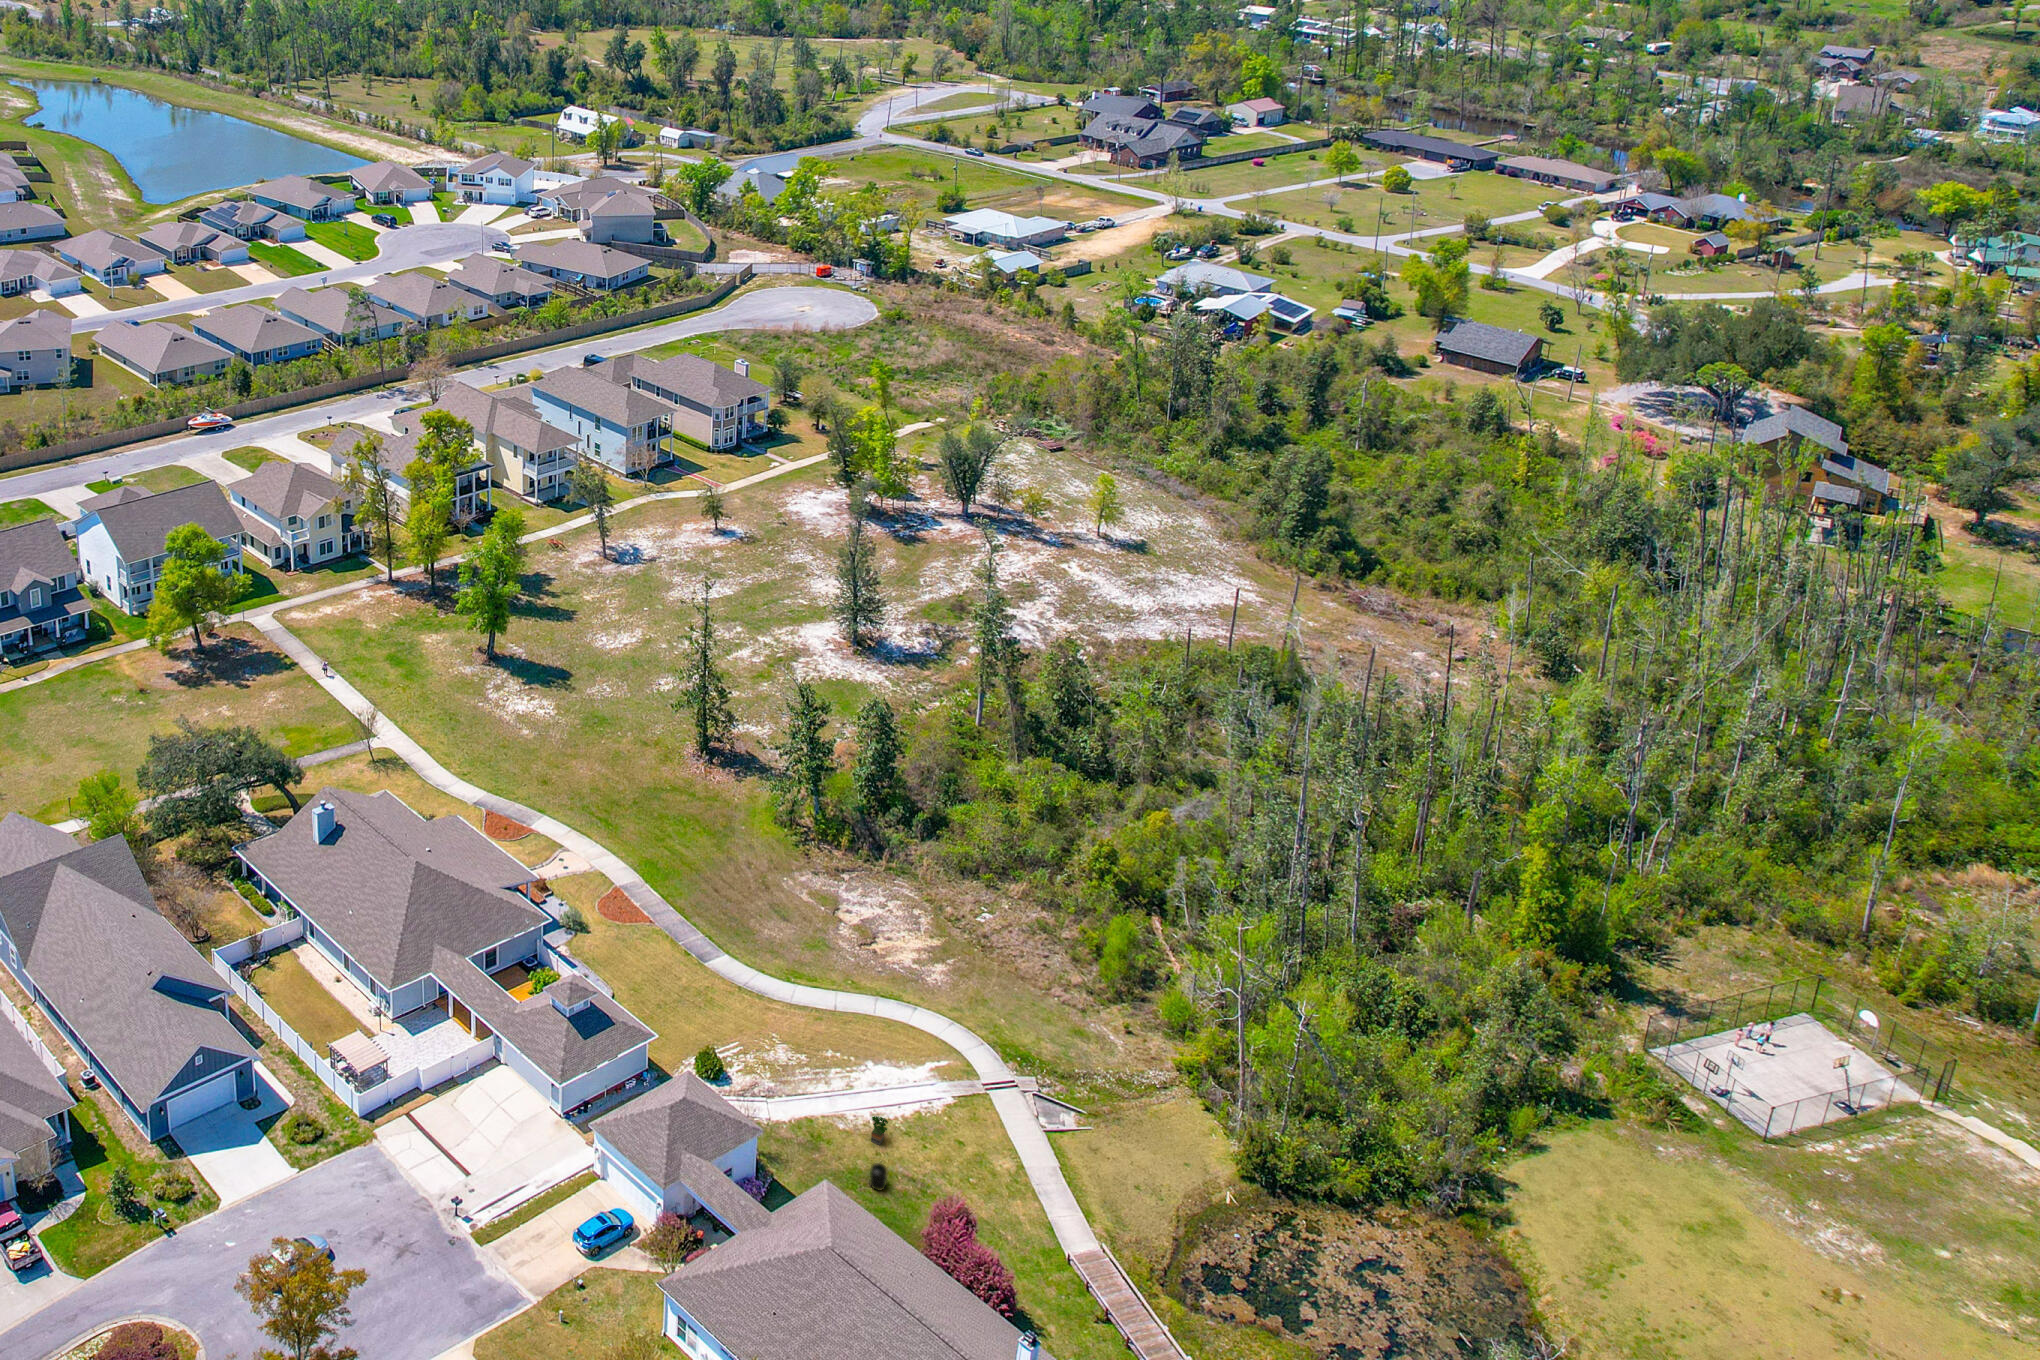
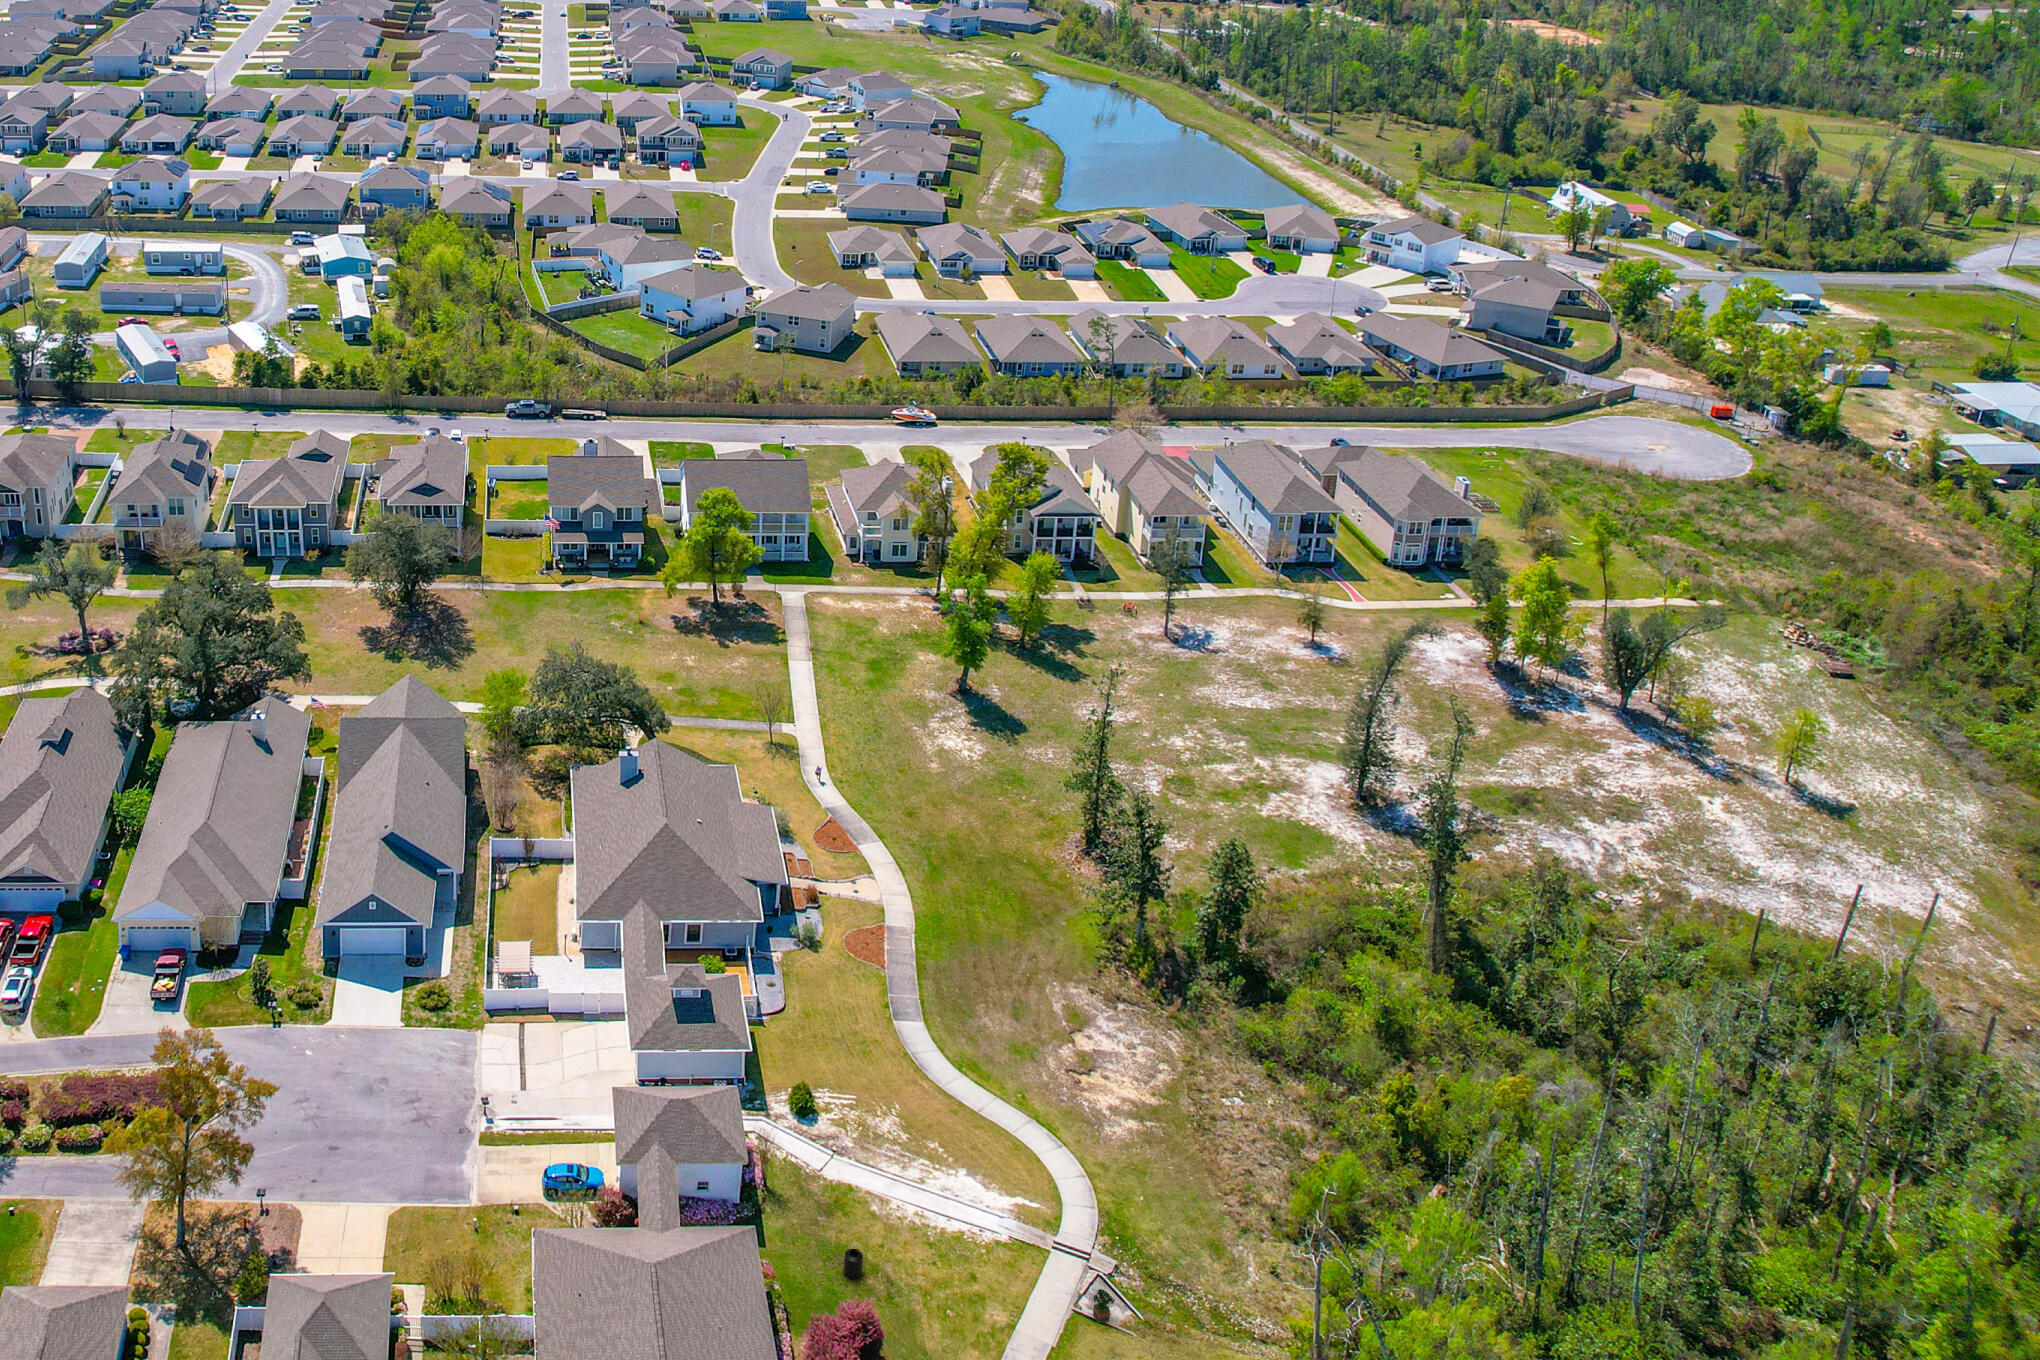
potted tree: present [871,1116,888,1145] -> present [1093,1289,1115,1324]

